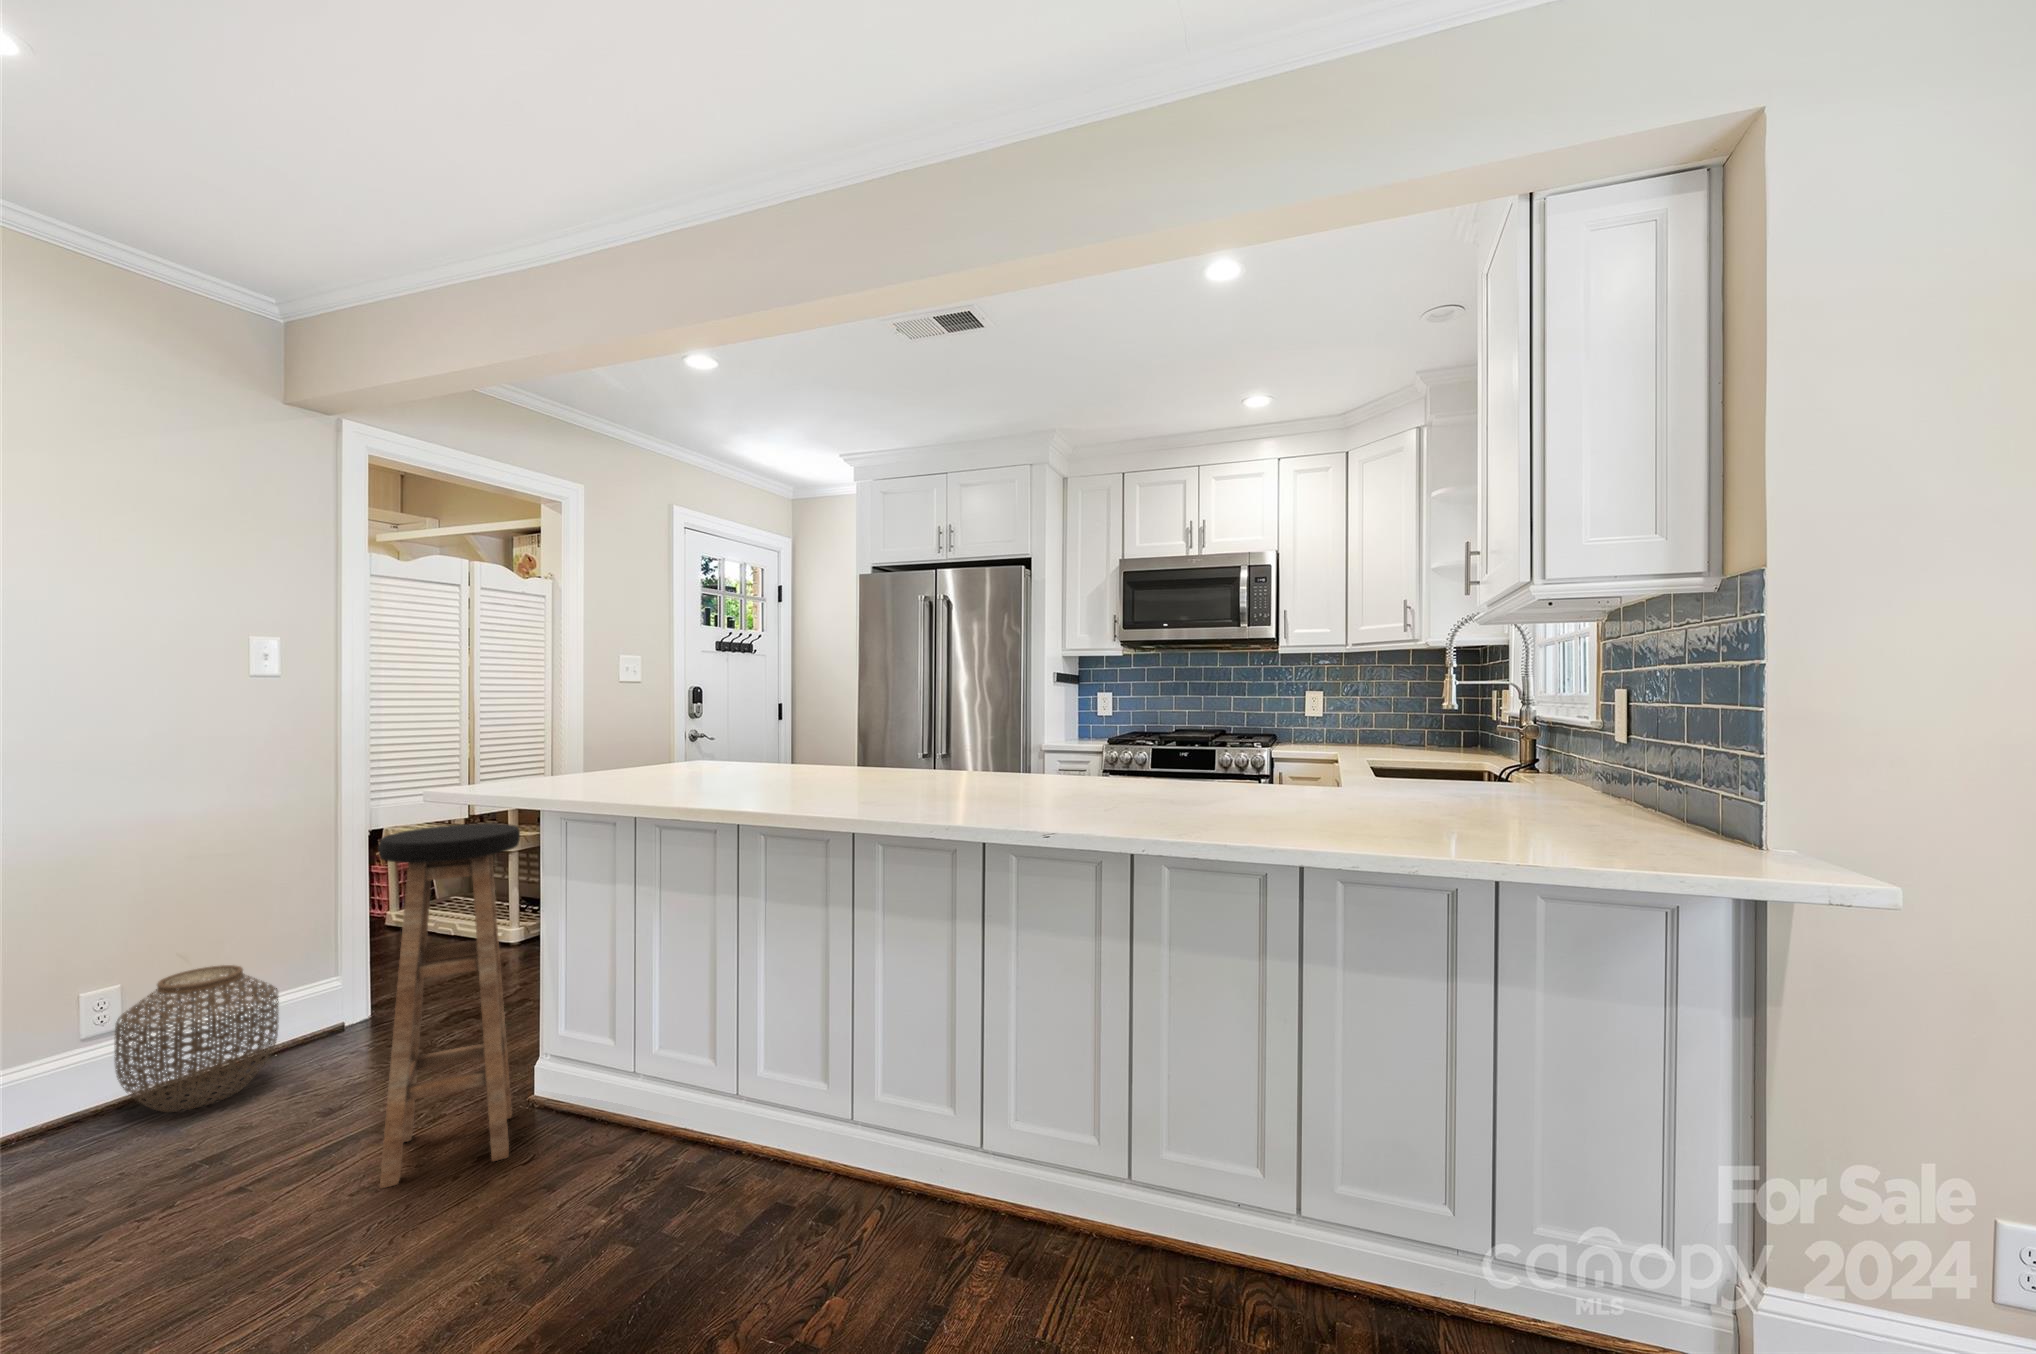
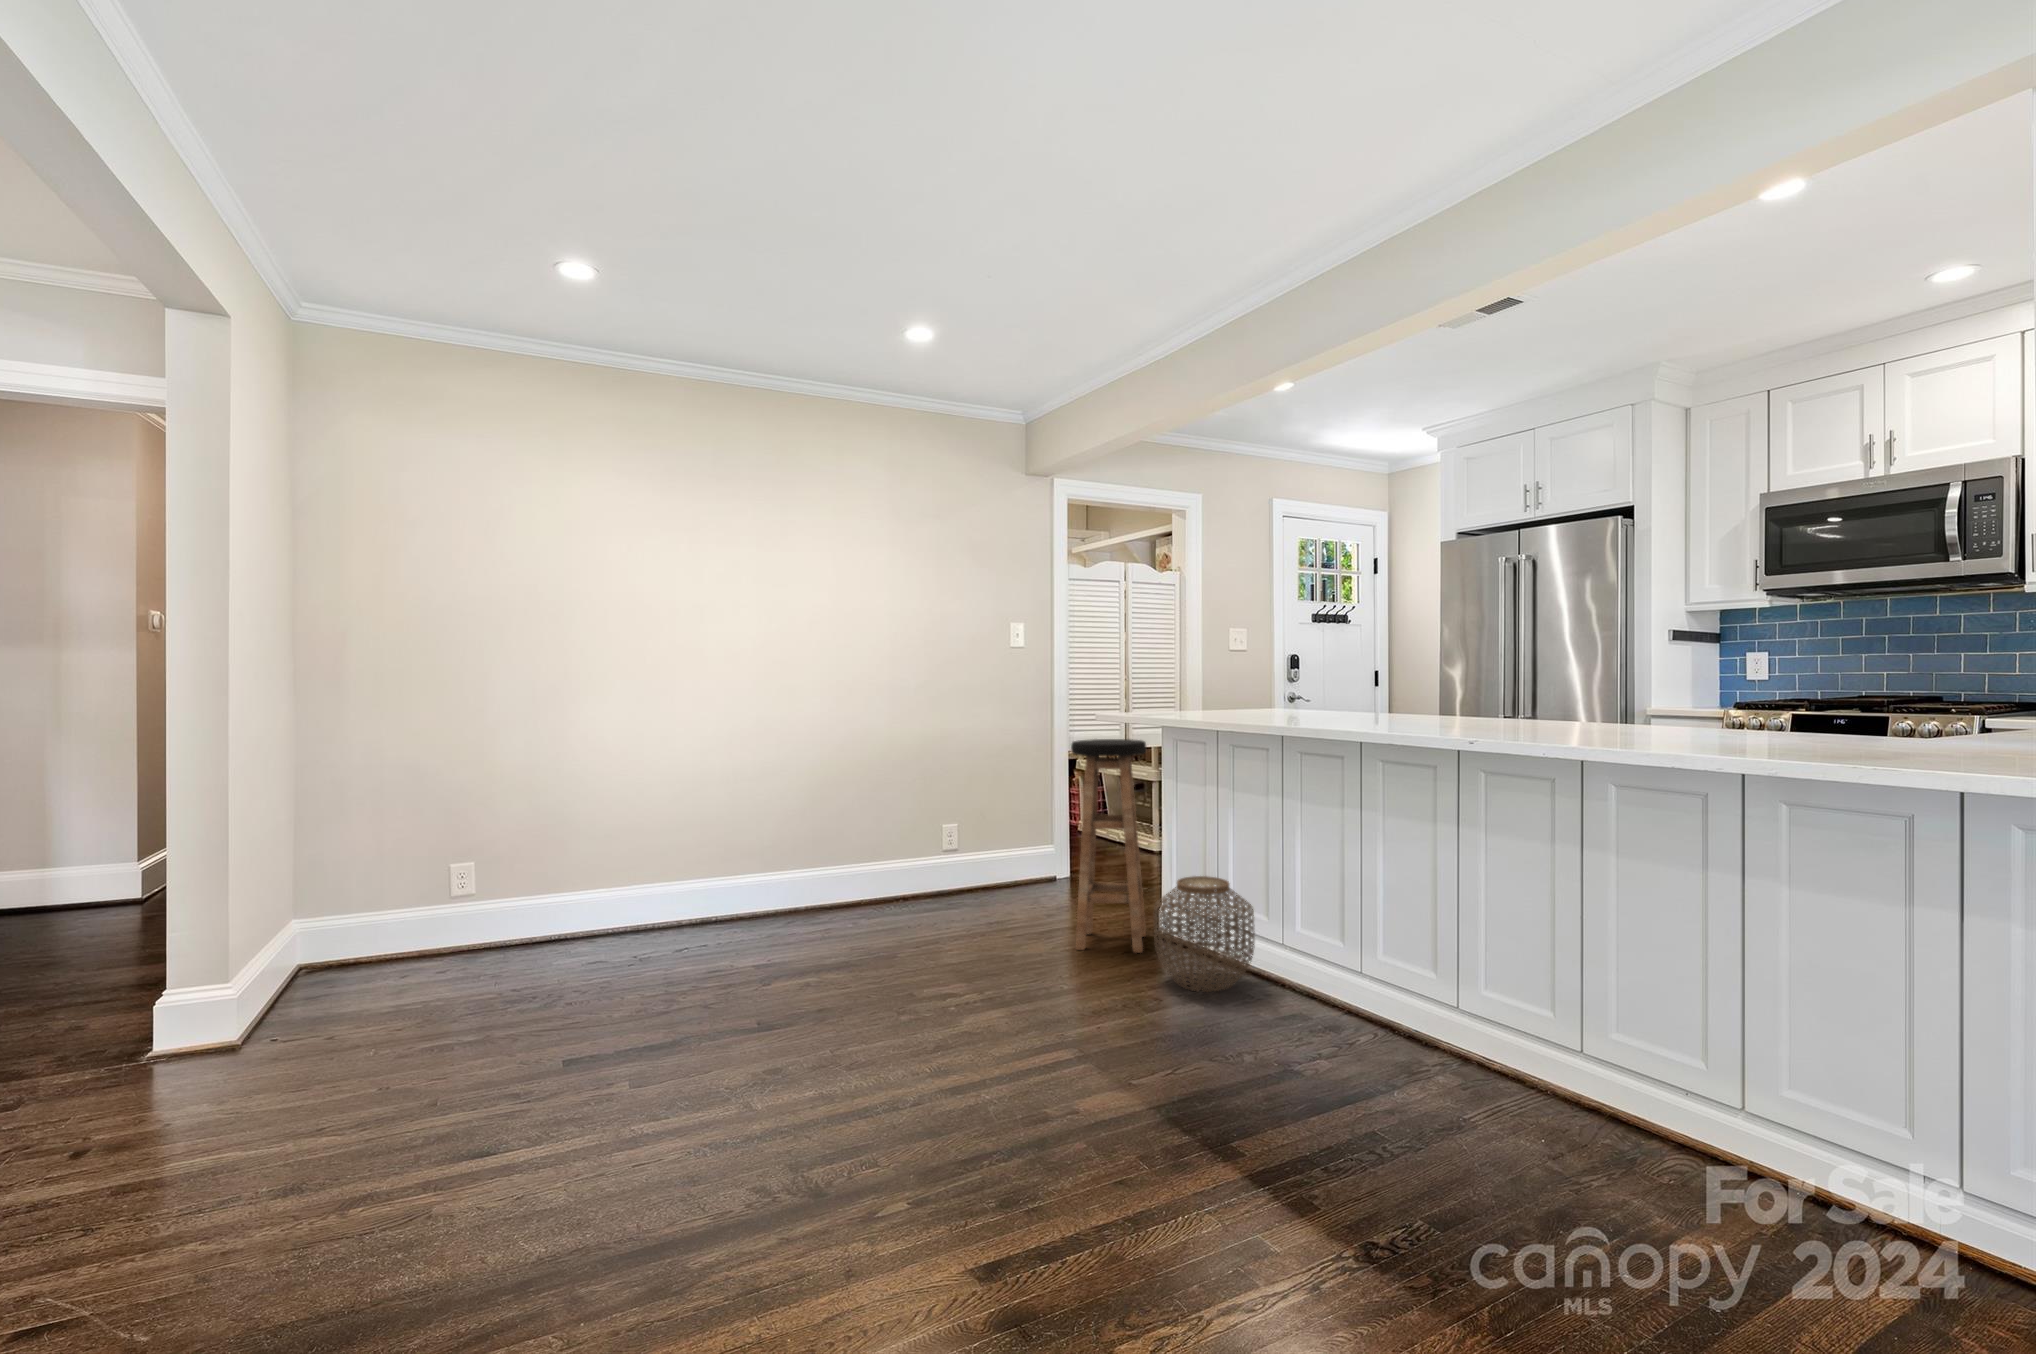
woven basket: present [114,965,279,1112] -> present [1154,876,1254,992]

